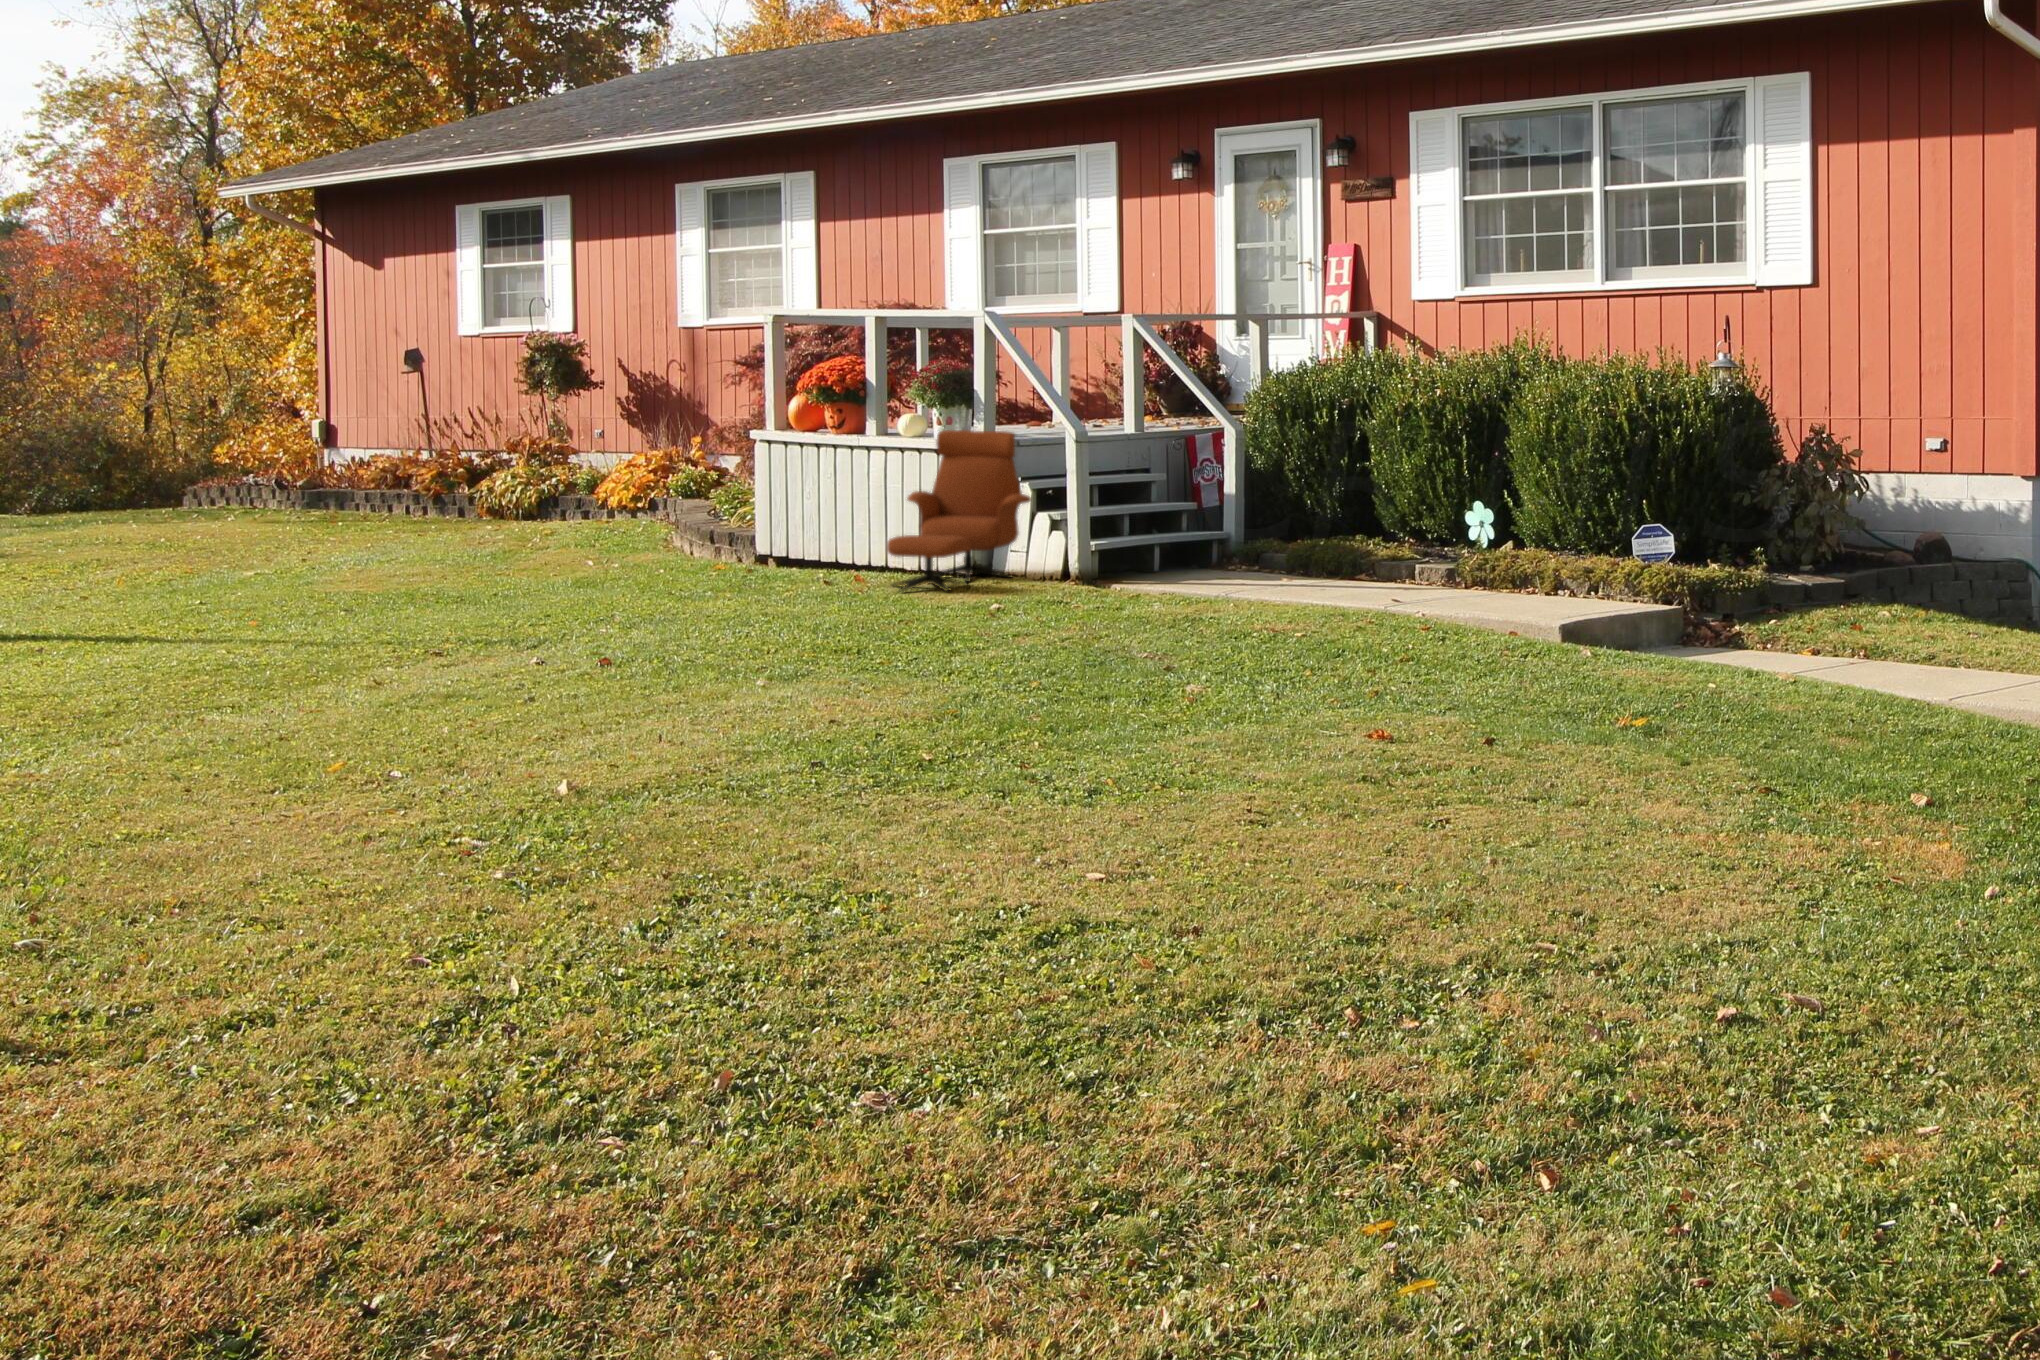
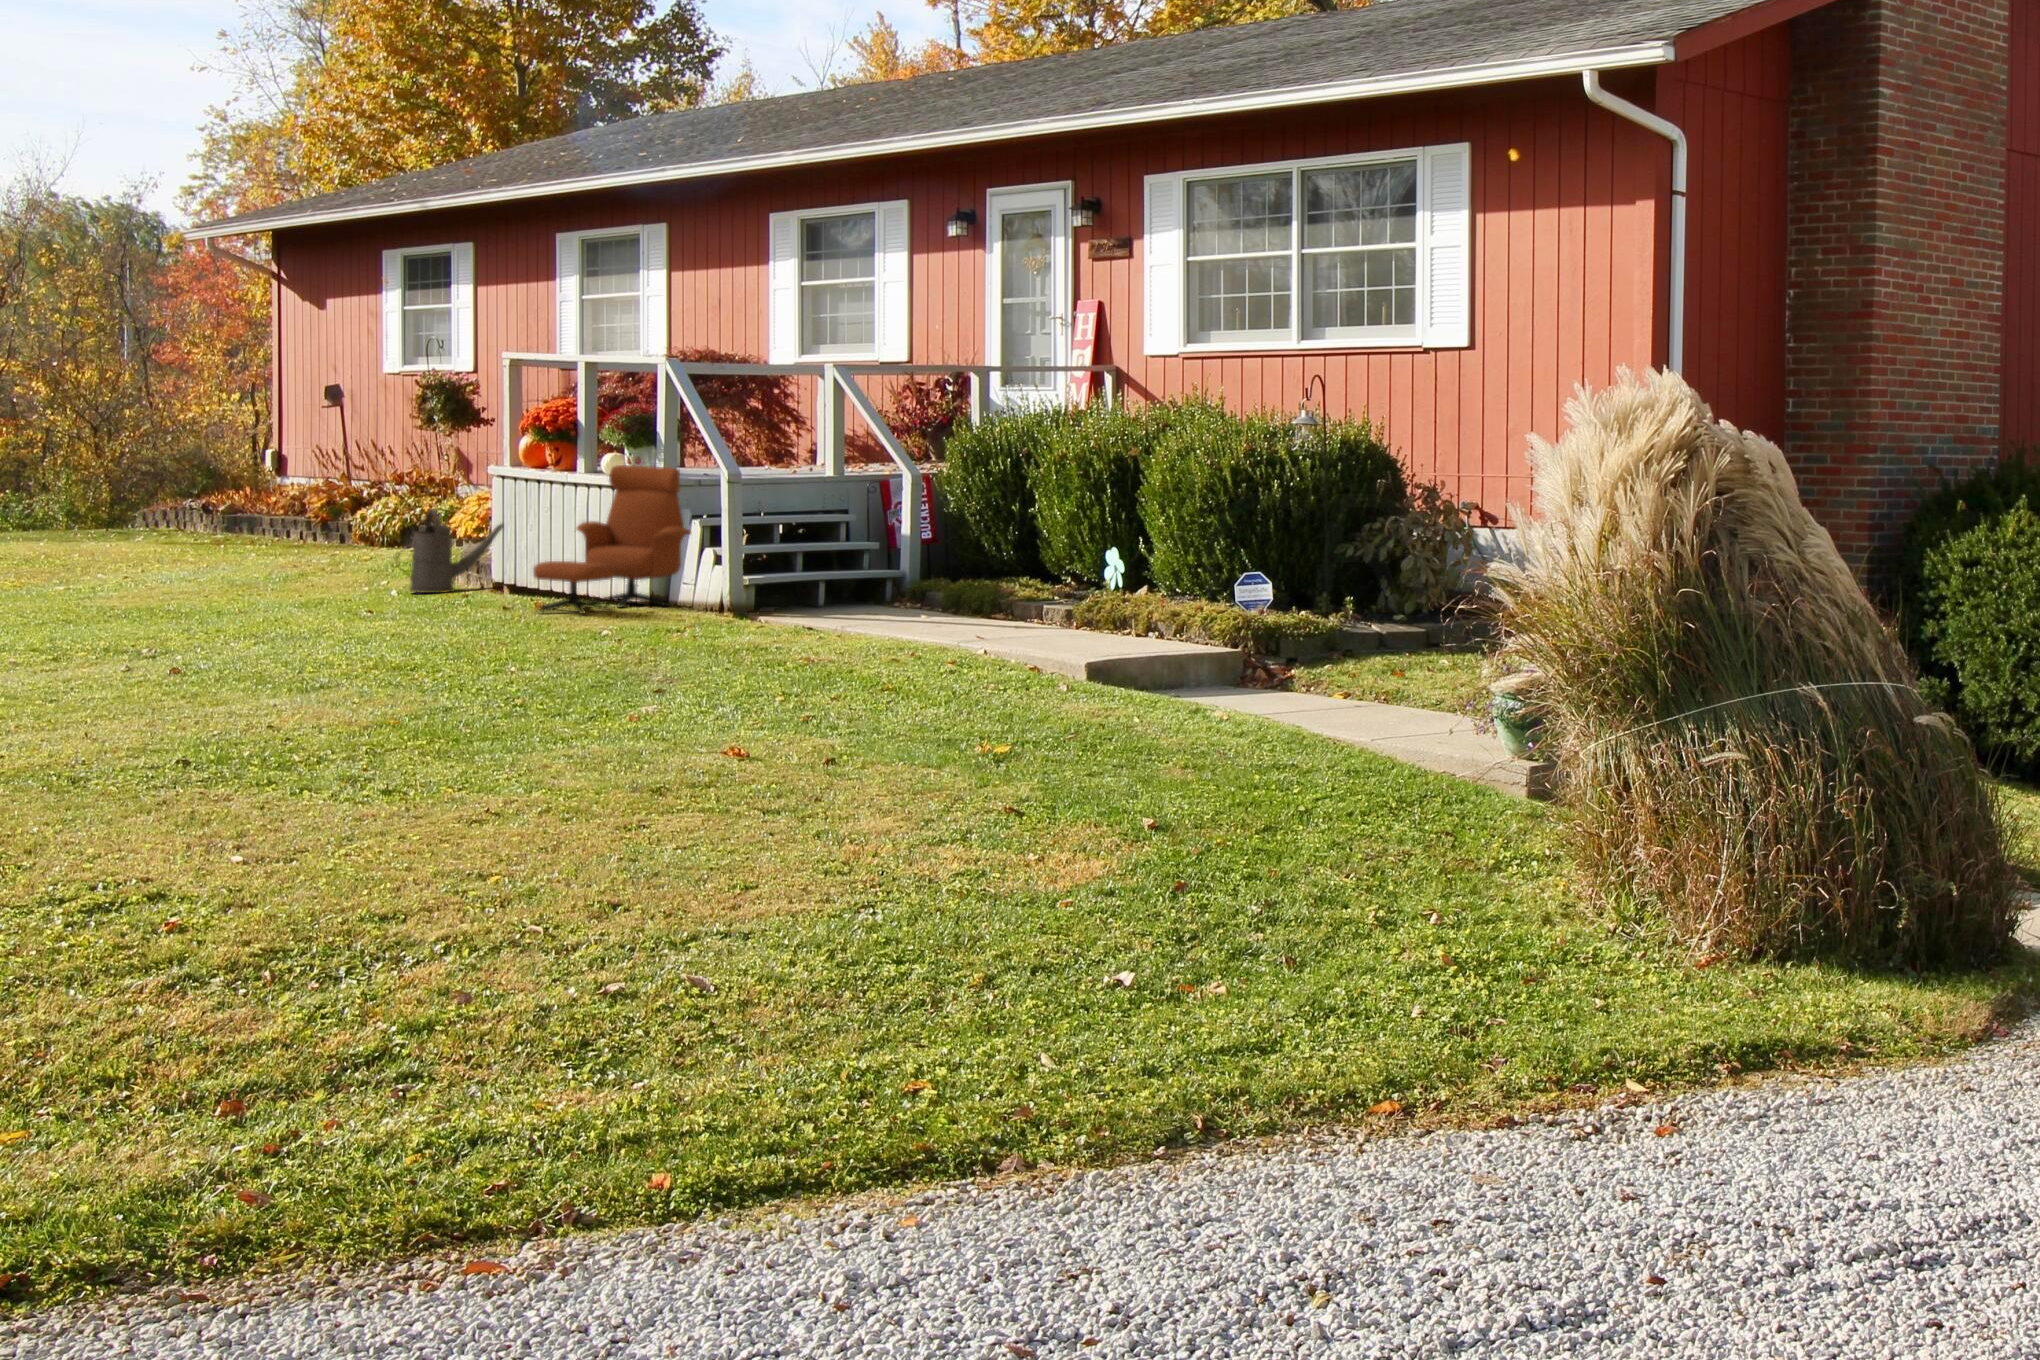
watering can: none [672,482,775,572] -> present [396,509,504,593]

